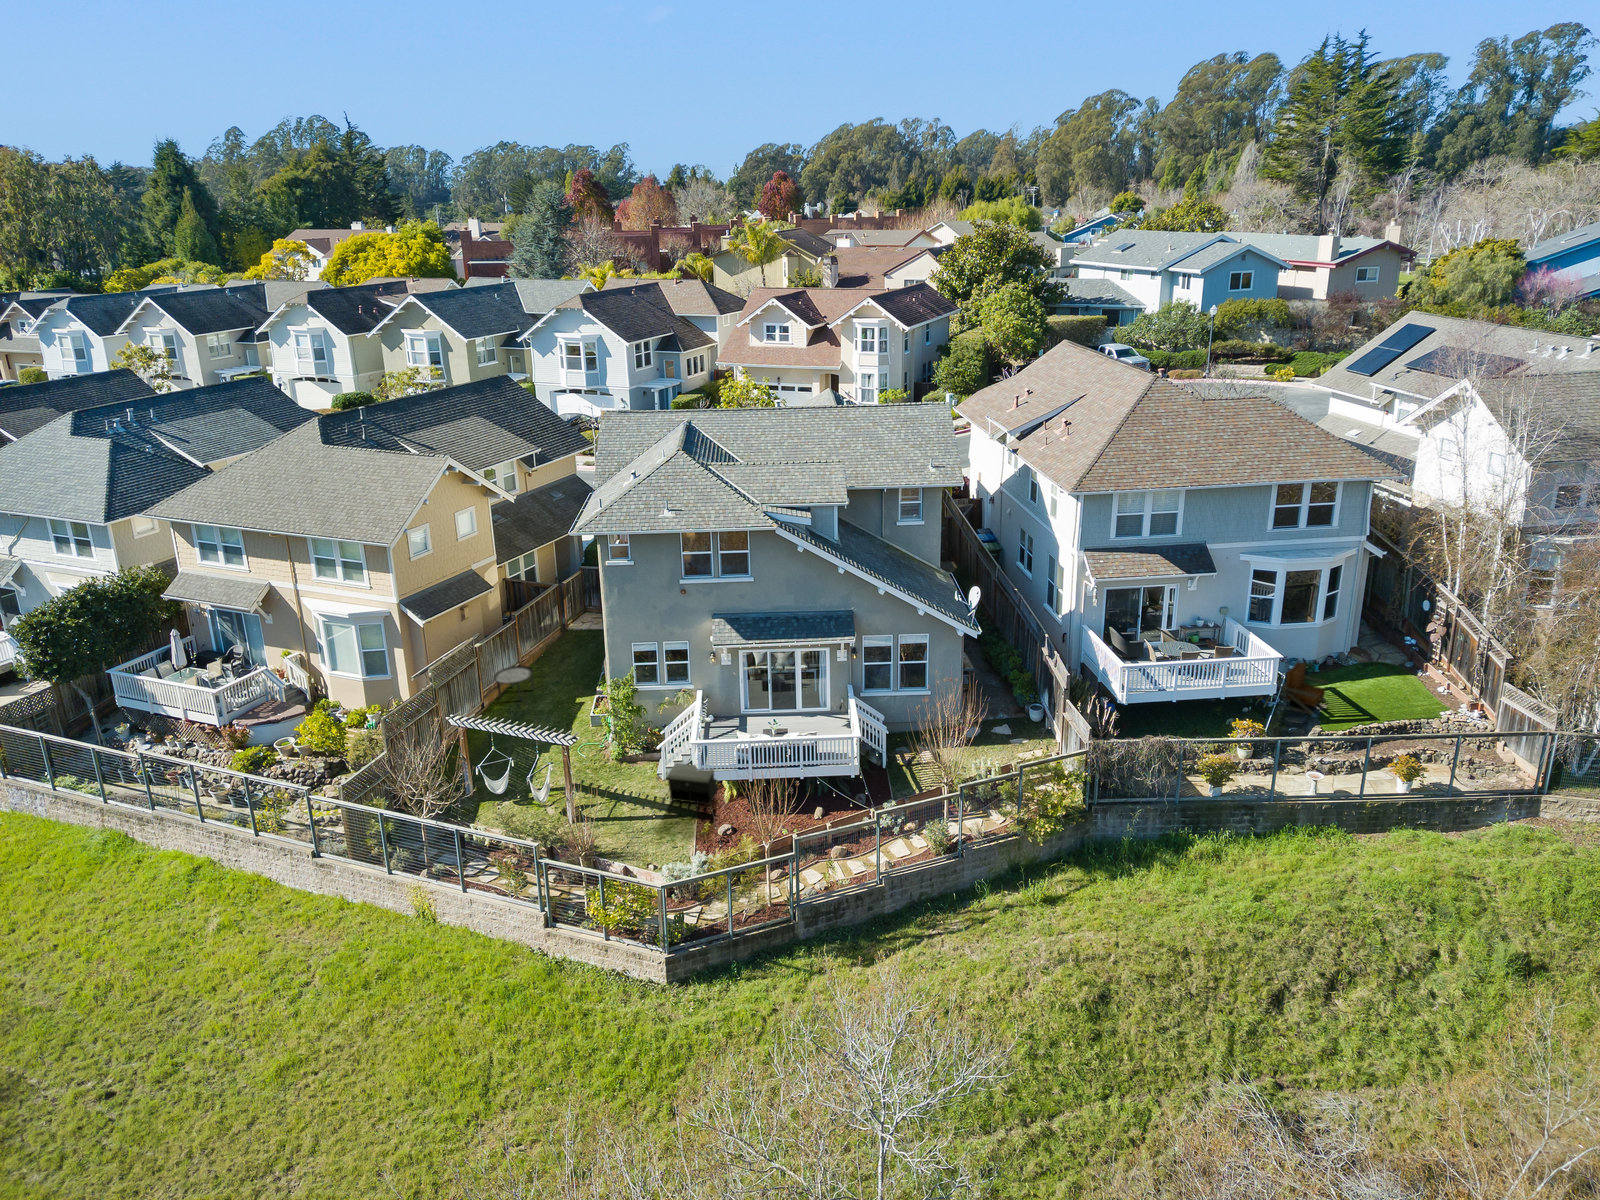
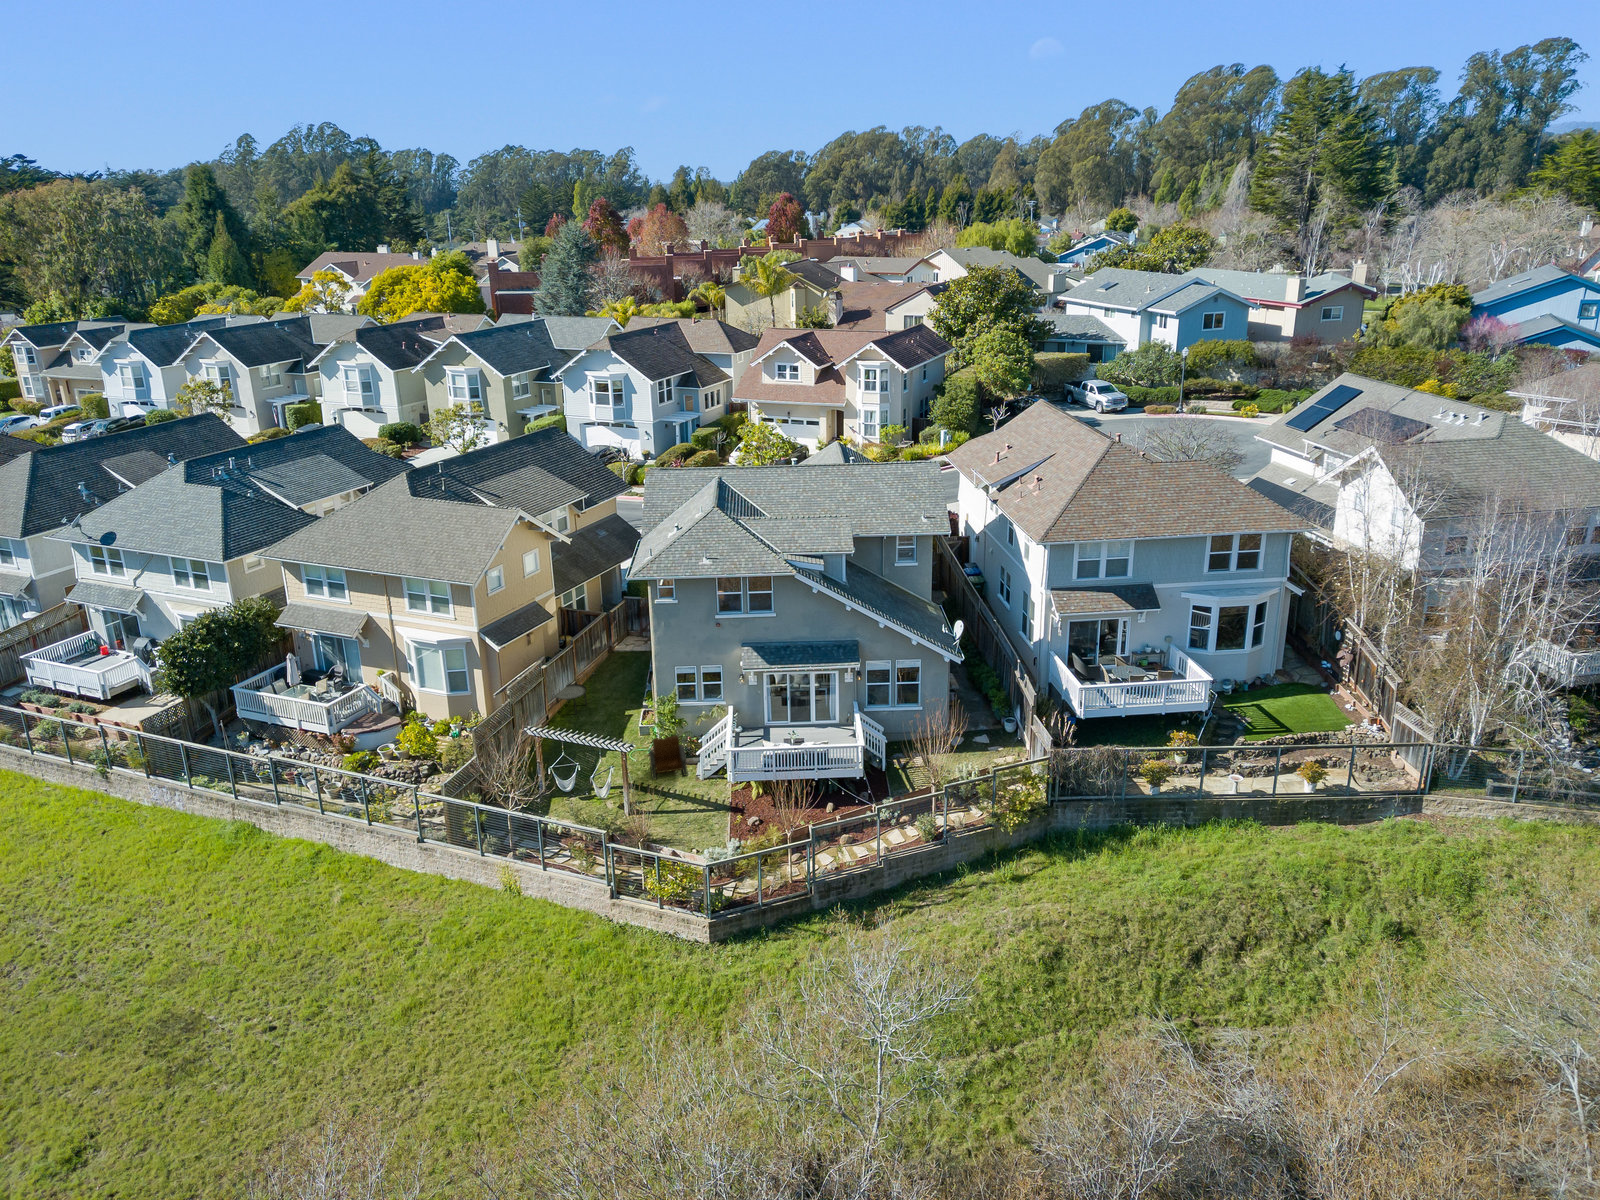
lounge chair: present [1281,662,1328,715] -> present [649,735,688,780]
storage bench: present [667,763,718,805] -> none [705,767,747,802]

